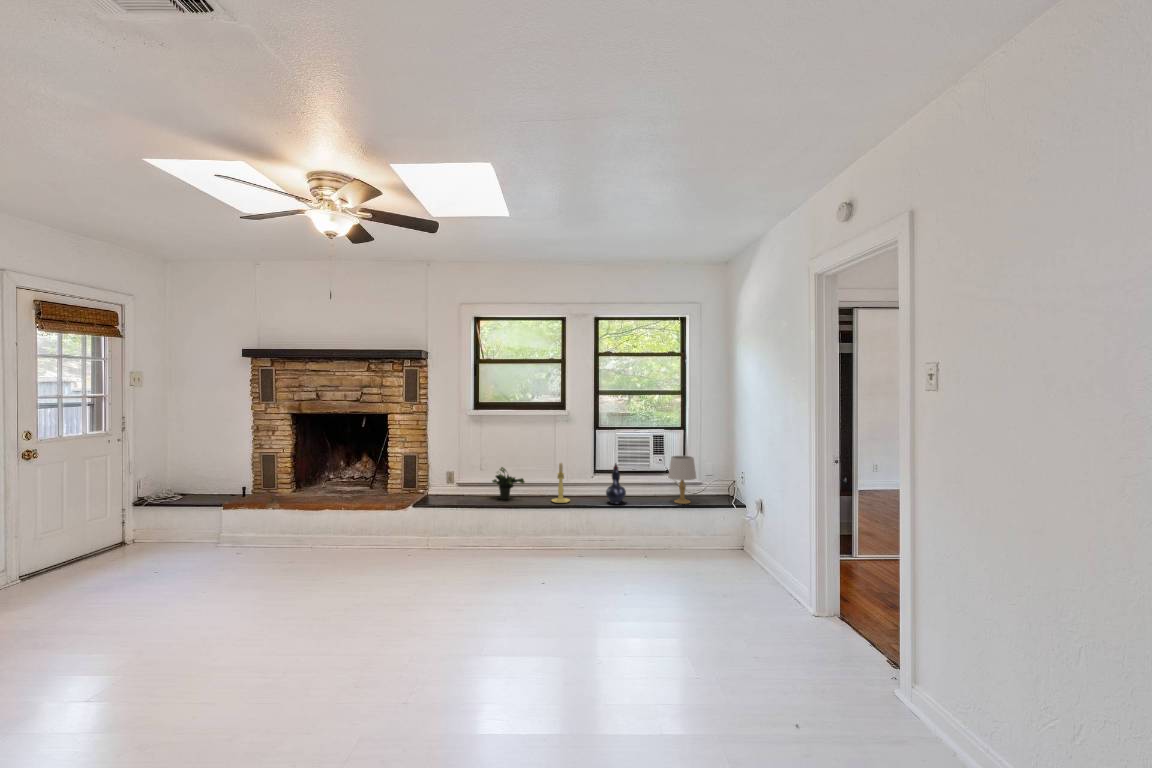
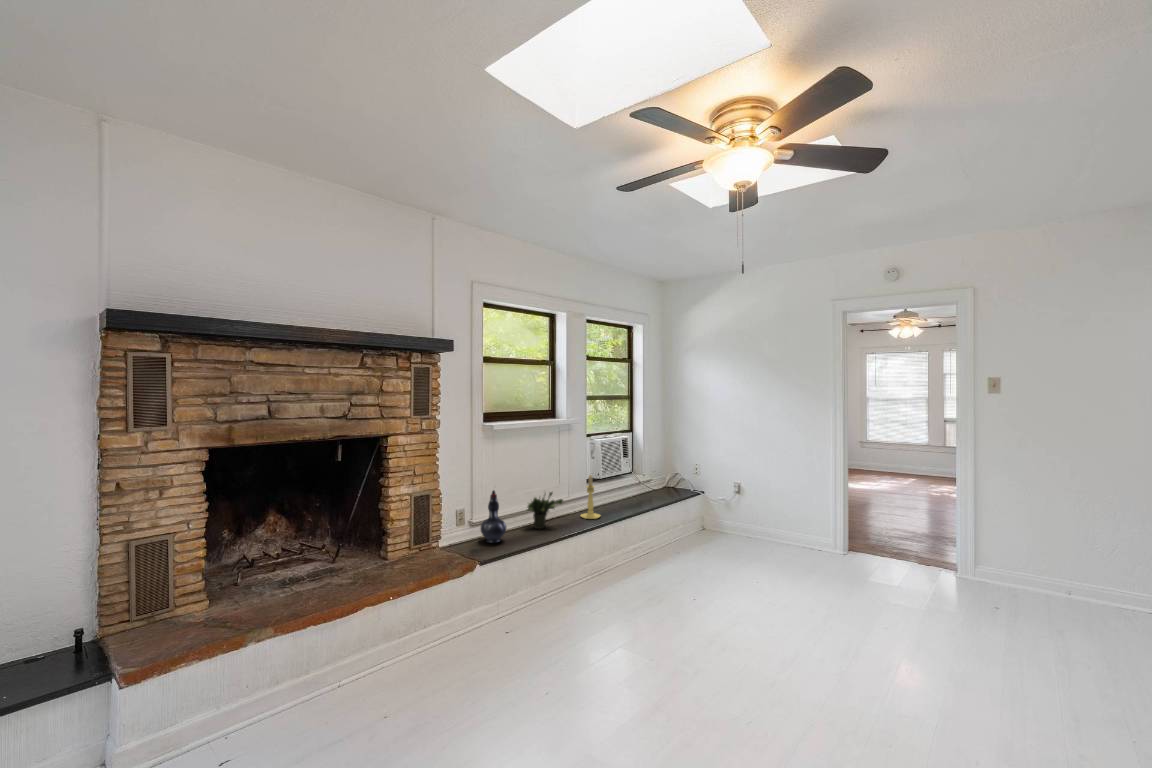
table lamp: present [669,456,696,504] -> none [645,455,671,498]
decorative vase: present [606,463,626,504] -> present [481,490,506,543]

